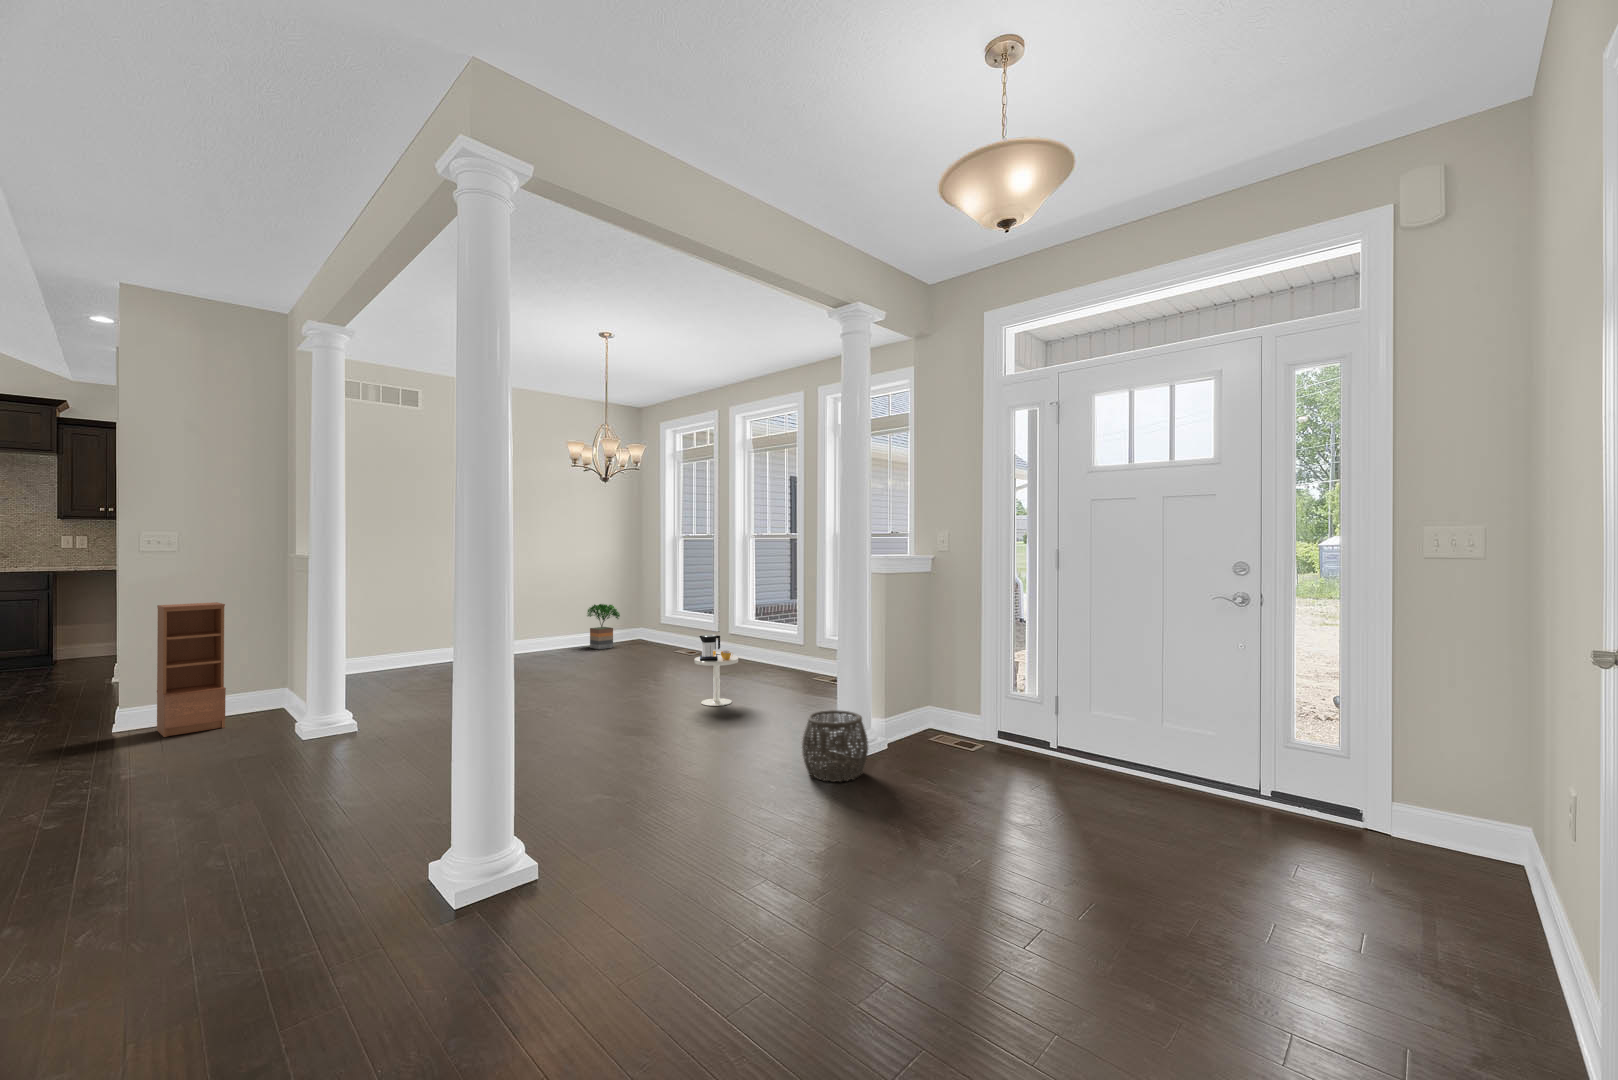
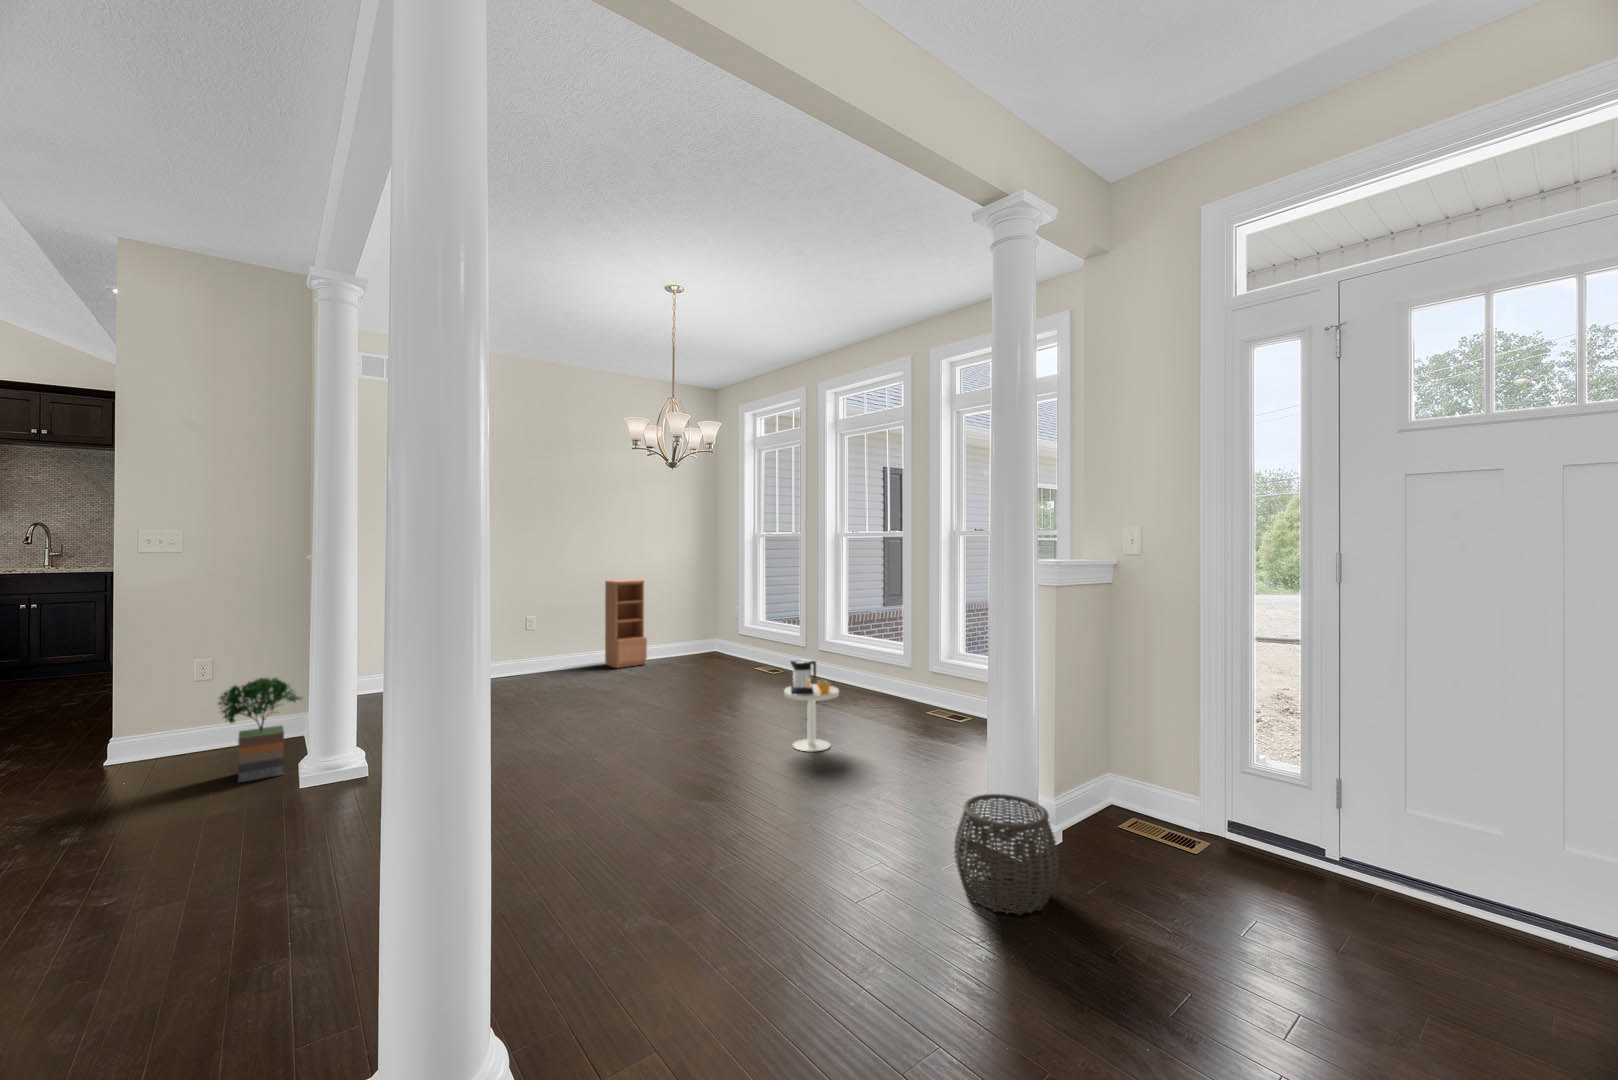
bookcase: present [157,602,226,737] -> present [605,580,647,668]
potted tree: present [587,604,620,649] -> present [219,678,302,783]

